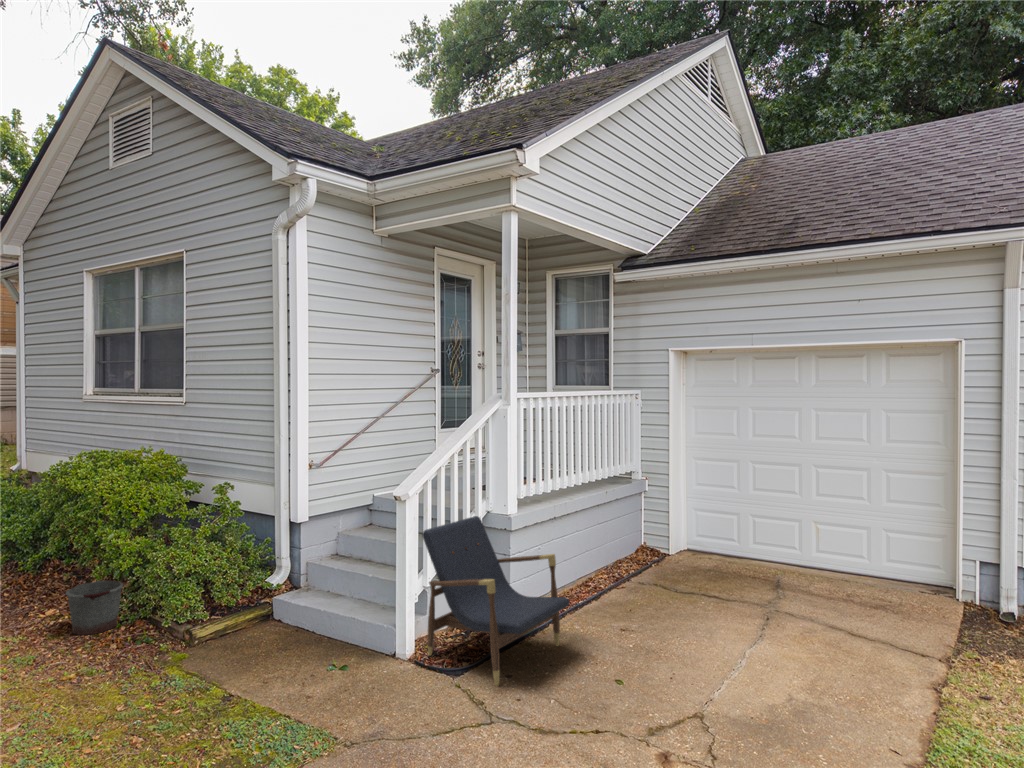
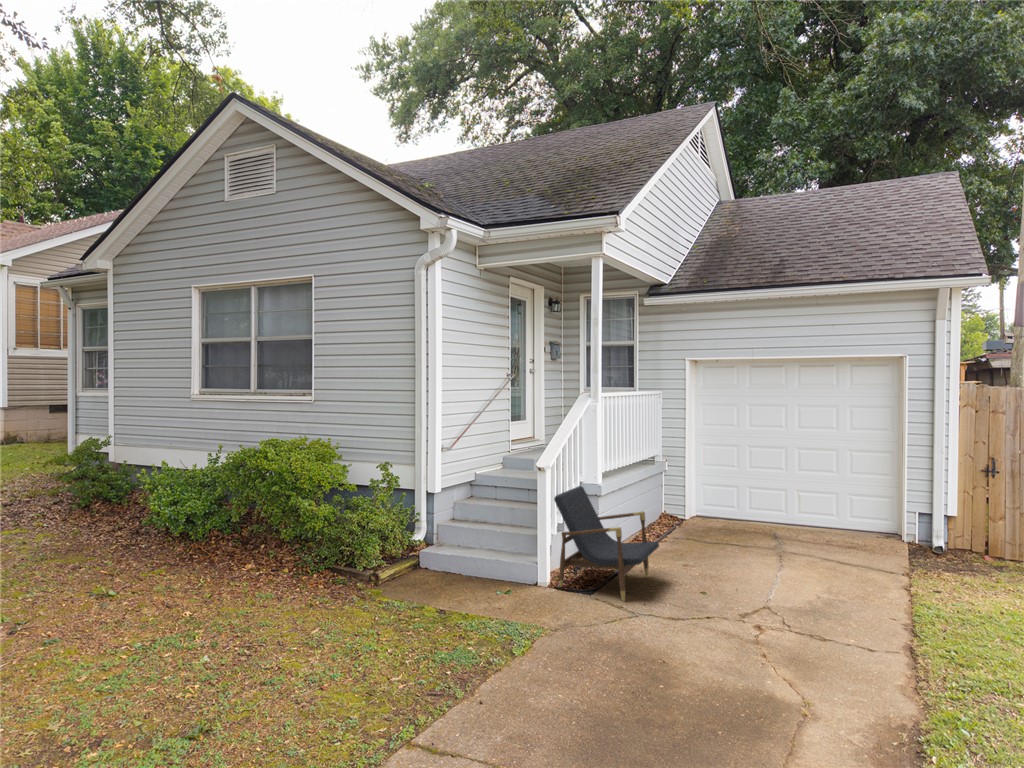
bucket: present [66,581,123,635] -> none [262,544,303,585]

